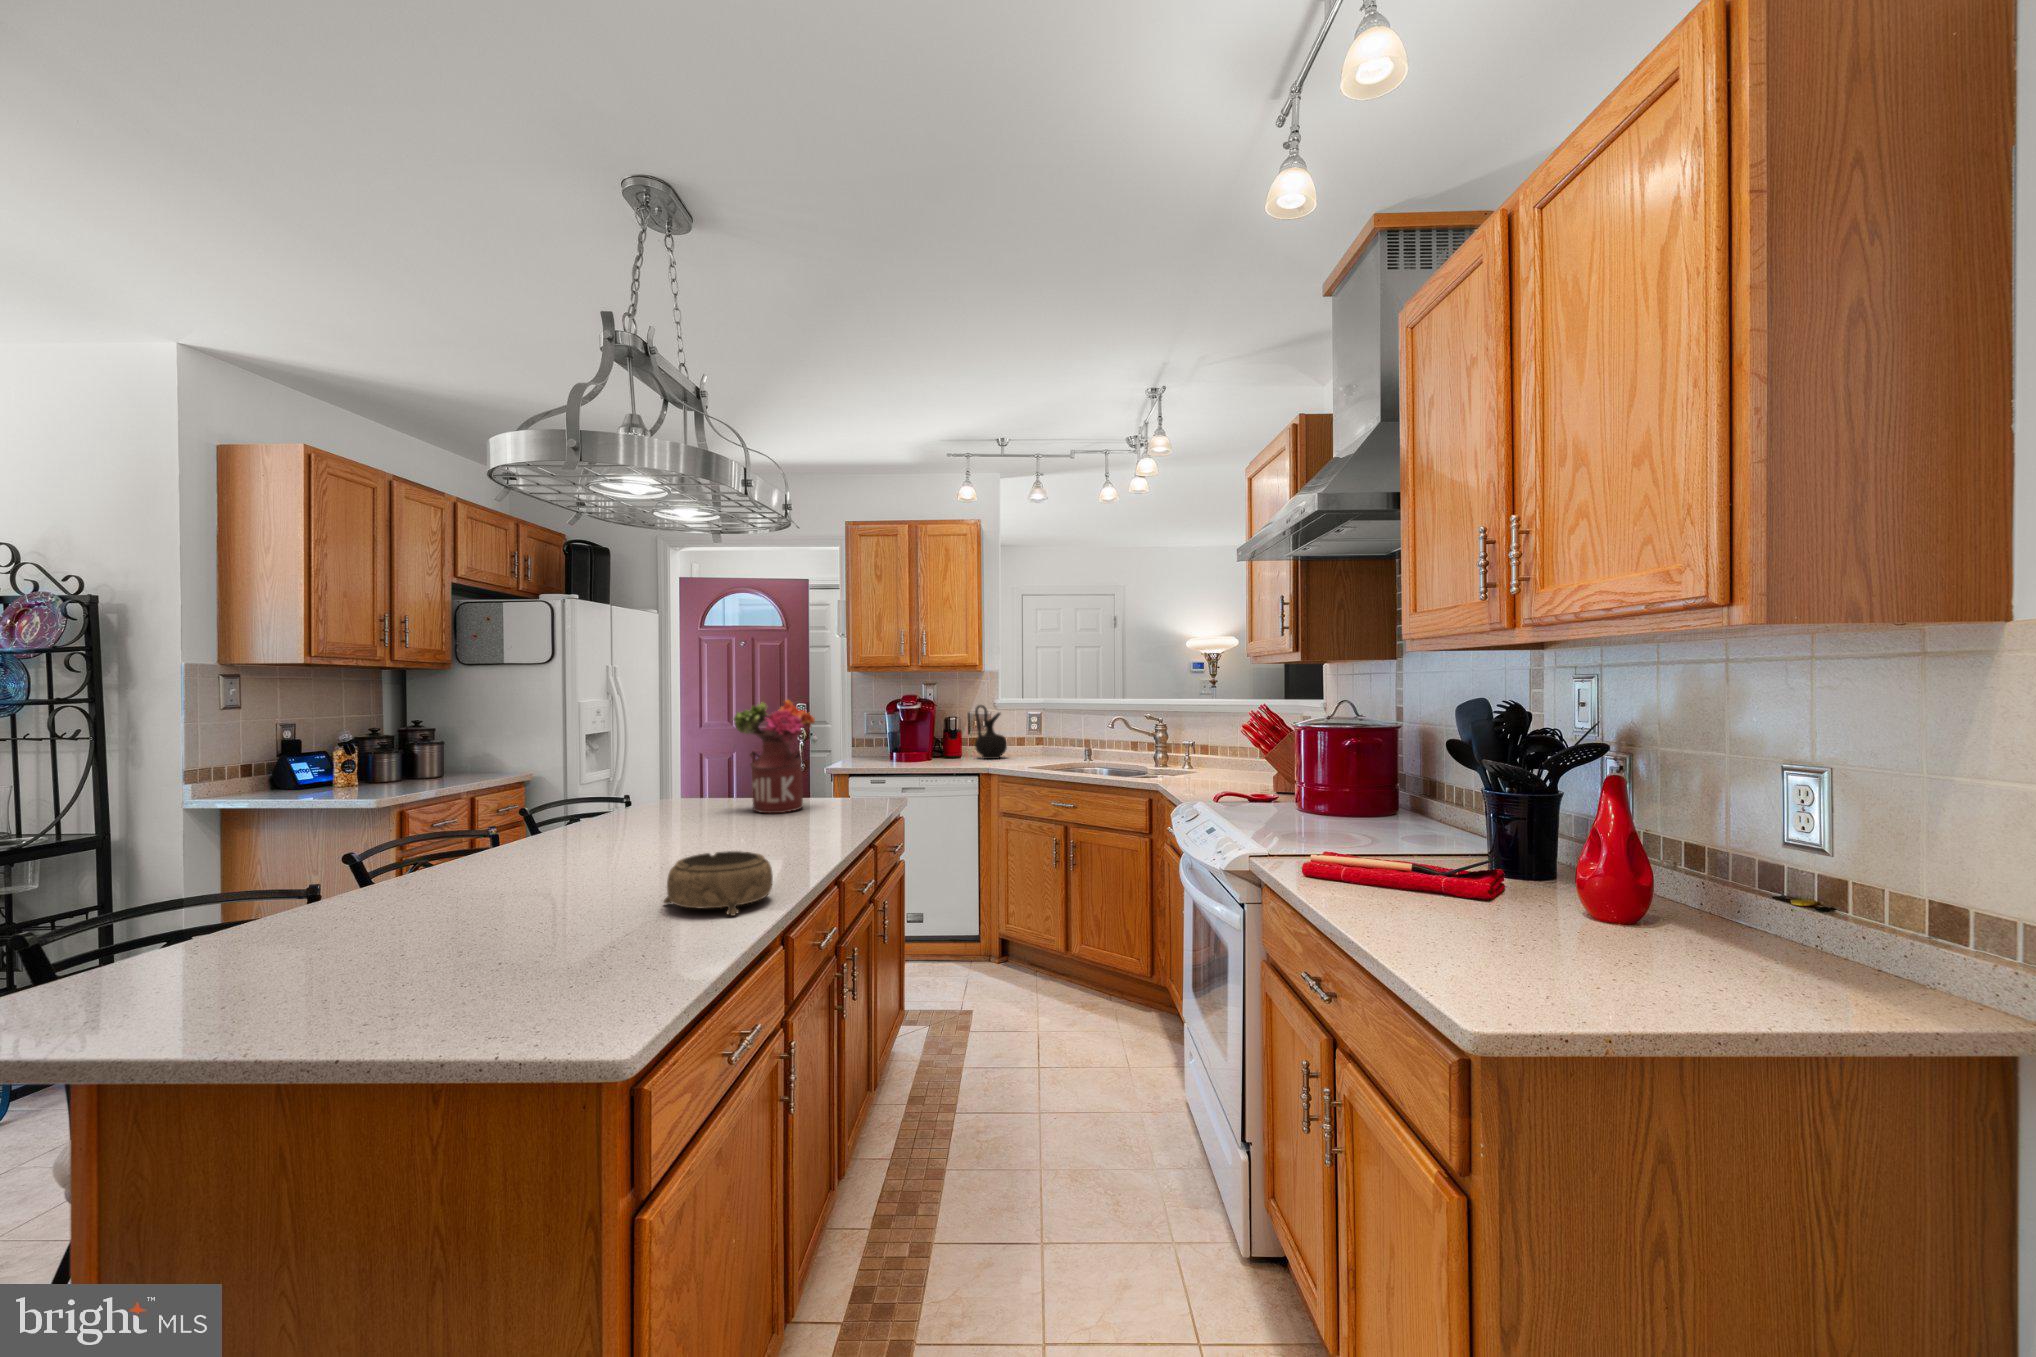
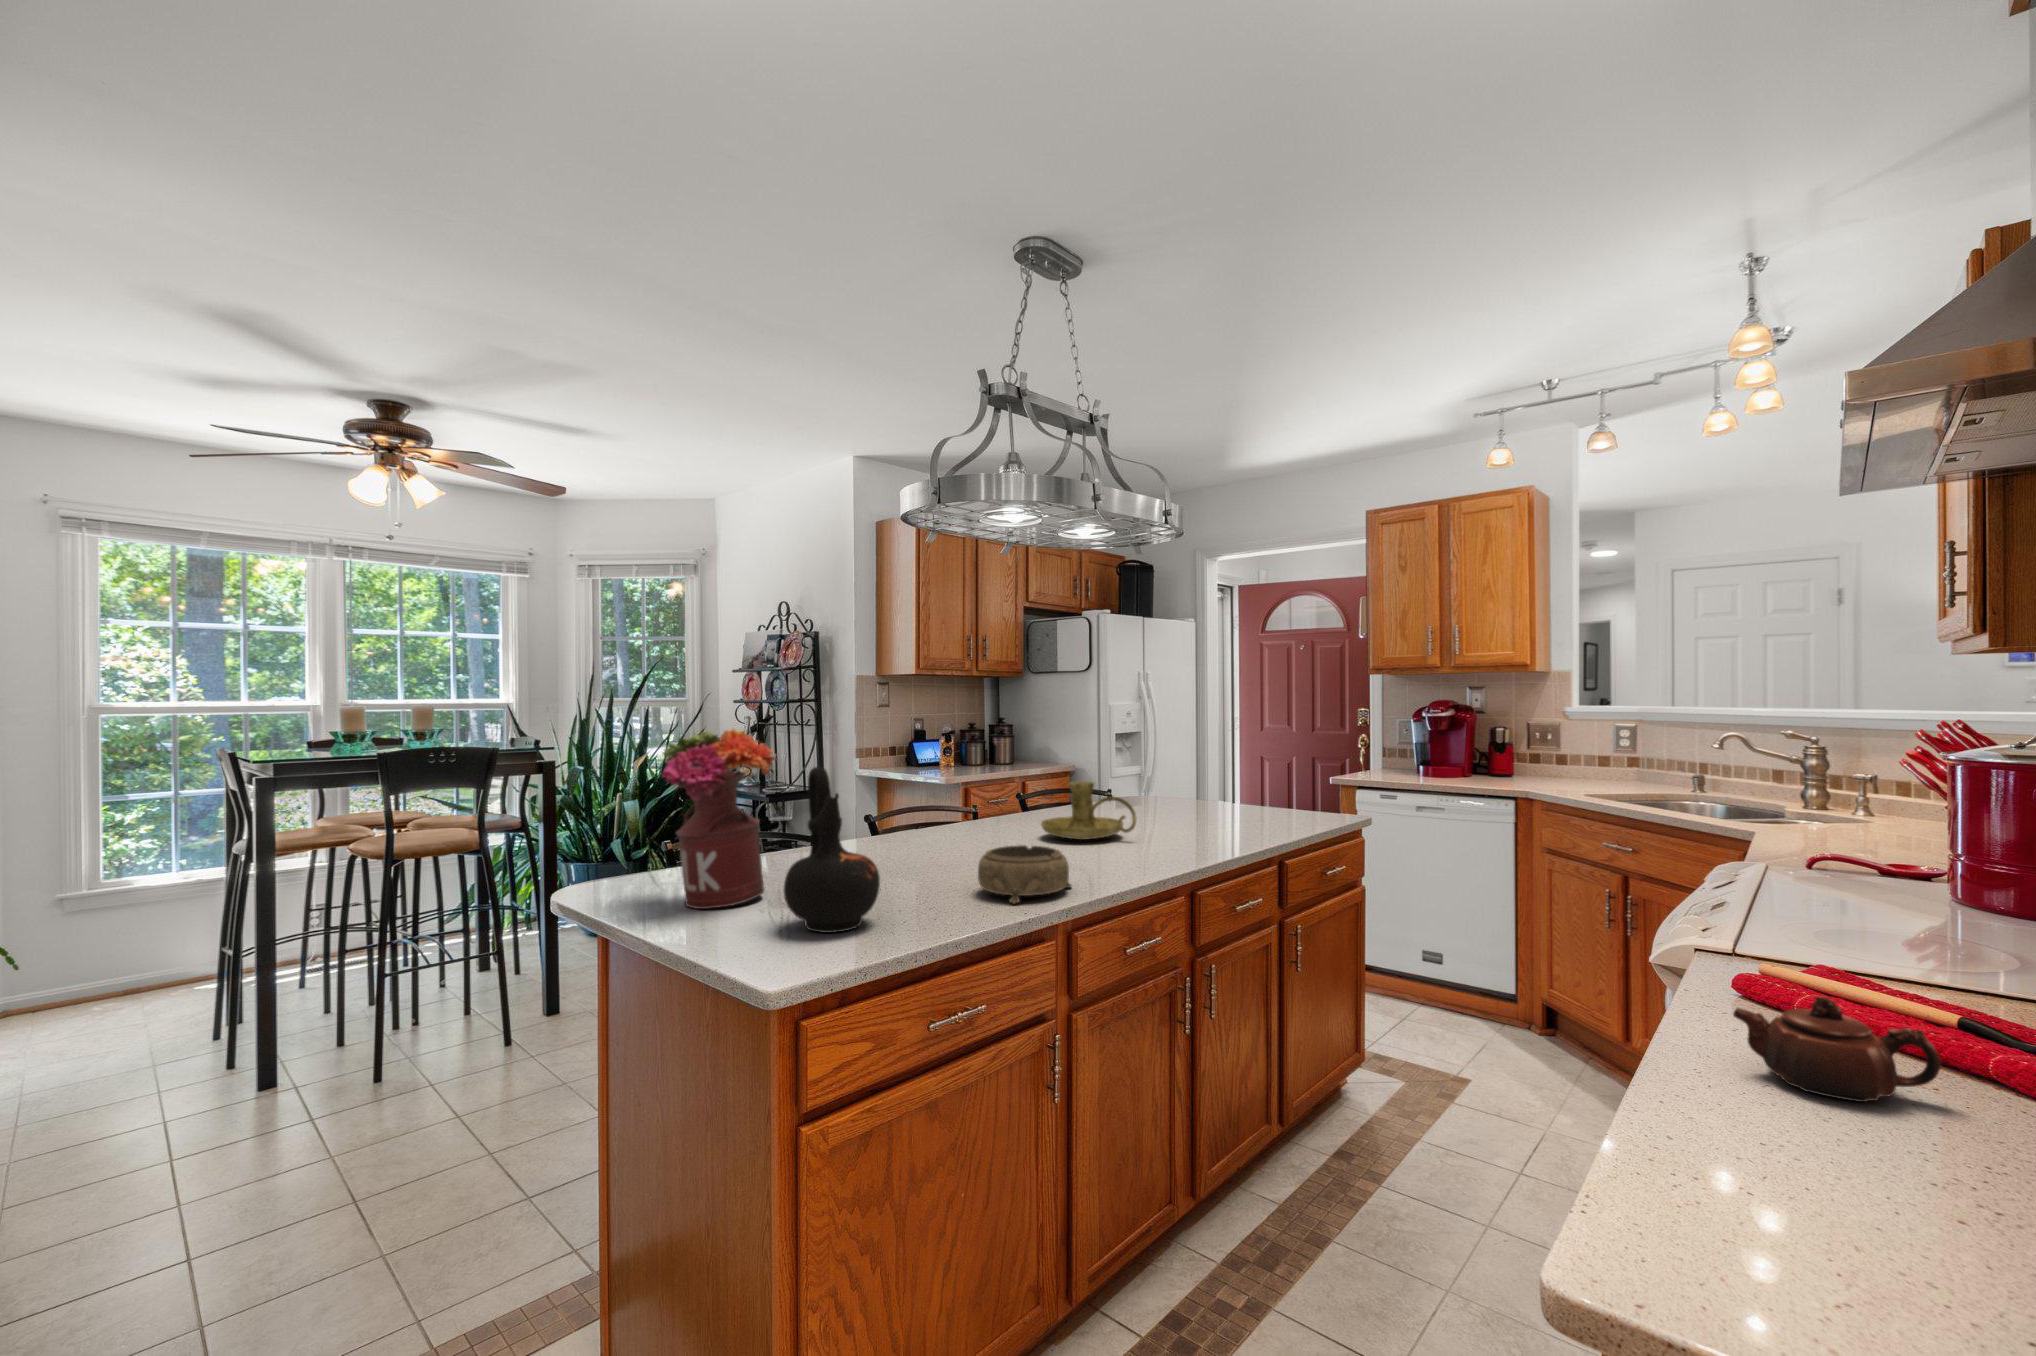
flower arrangement: present [734,700,815,813] -> present [662,729,776,909]
ceramic jug: present [975,705,1007,759] -> present [784,767,880,933]
candle holder: none [635,782,752,846] -> present [1041,781,1136,840]
teapot: none [1369,864,1455,922] -> present [1733,996,1941,1102]

